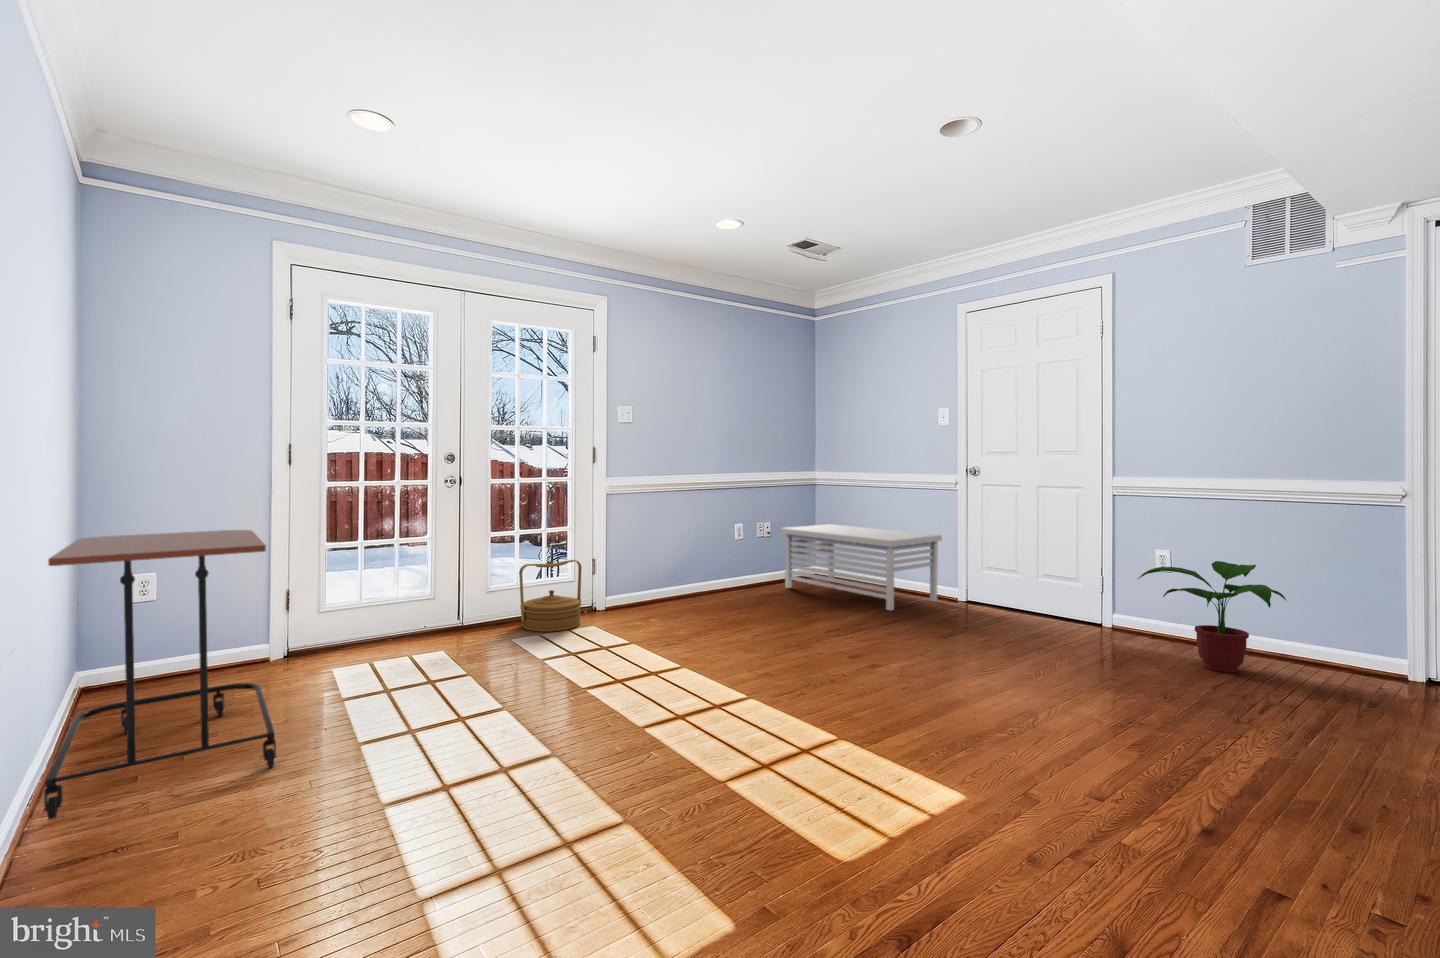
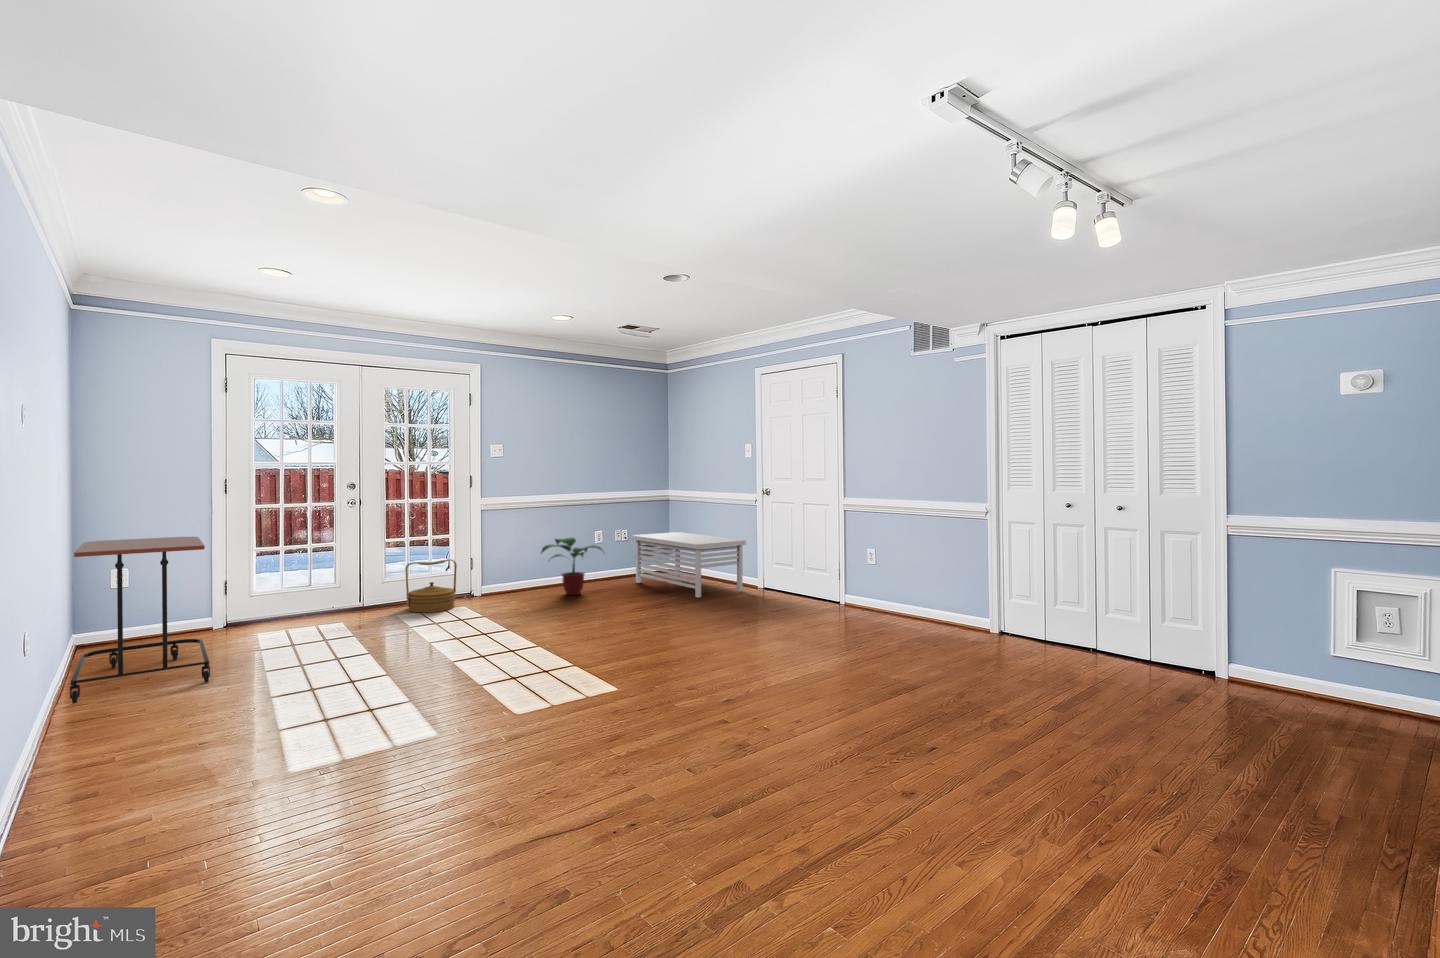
potted plant: present [1138,561,1286,672] -> present [541,538,602,595]

